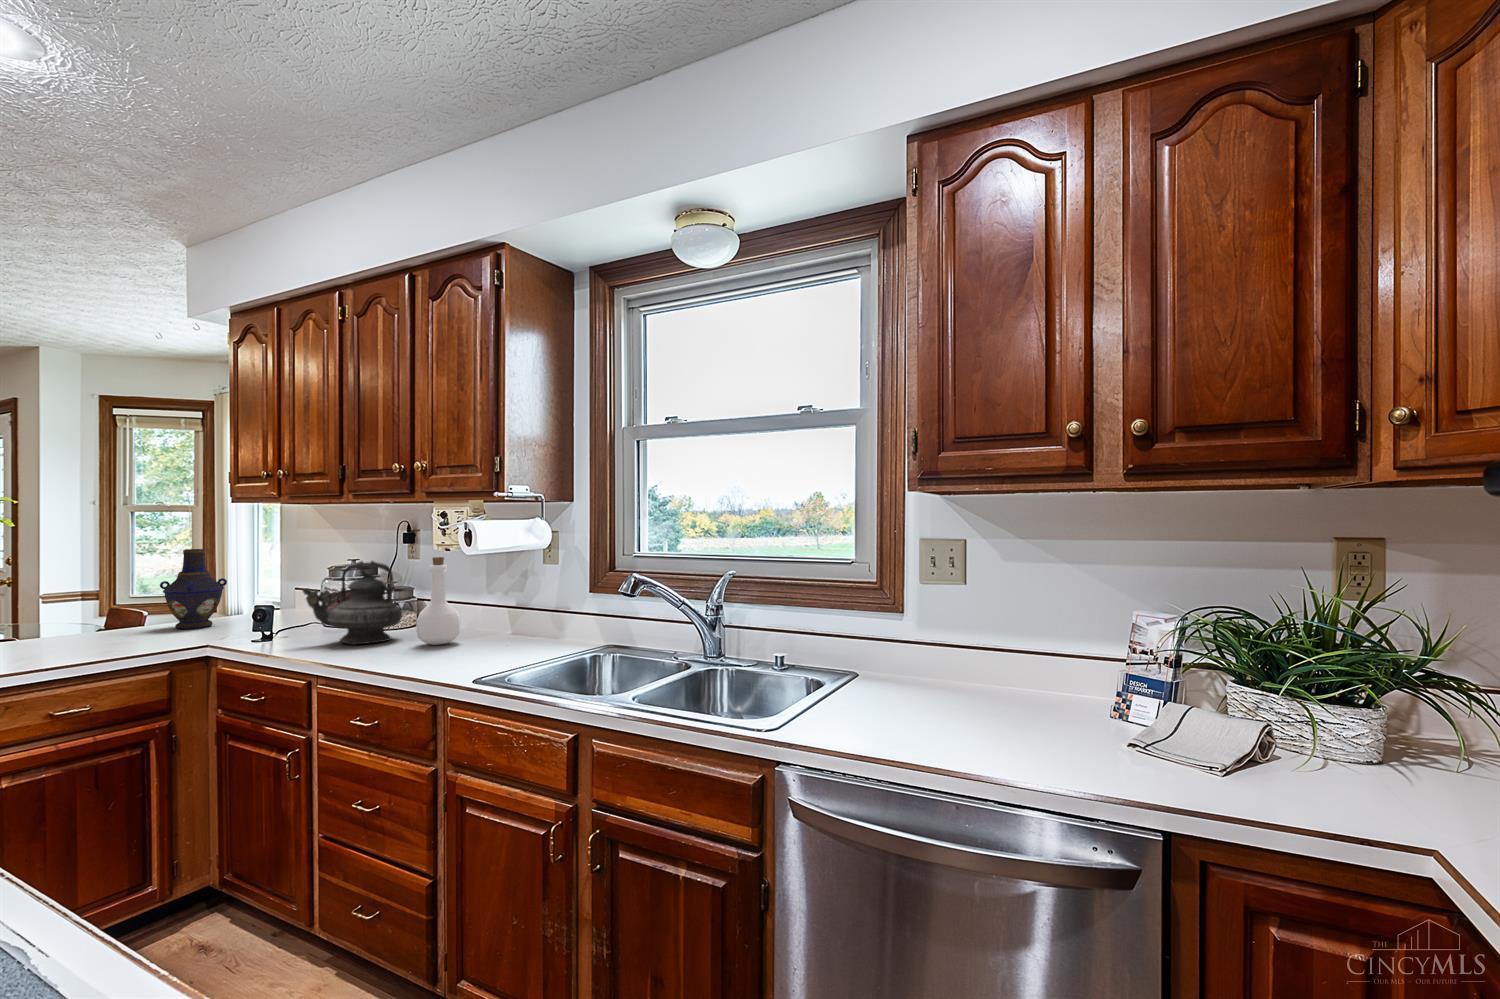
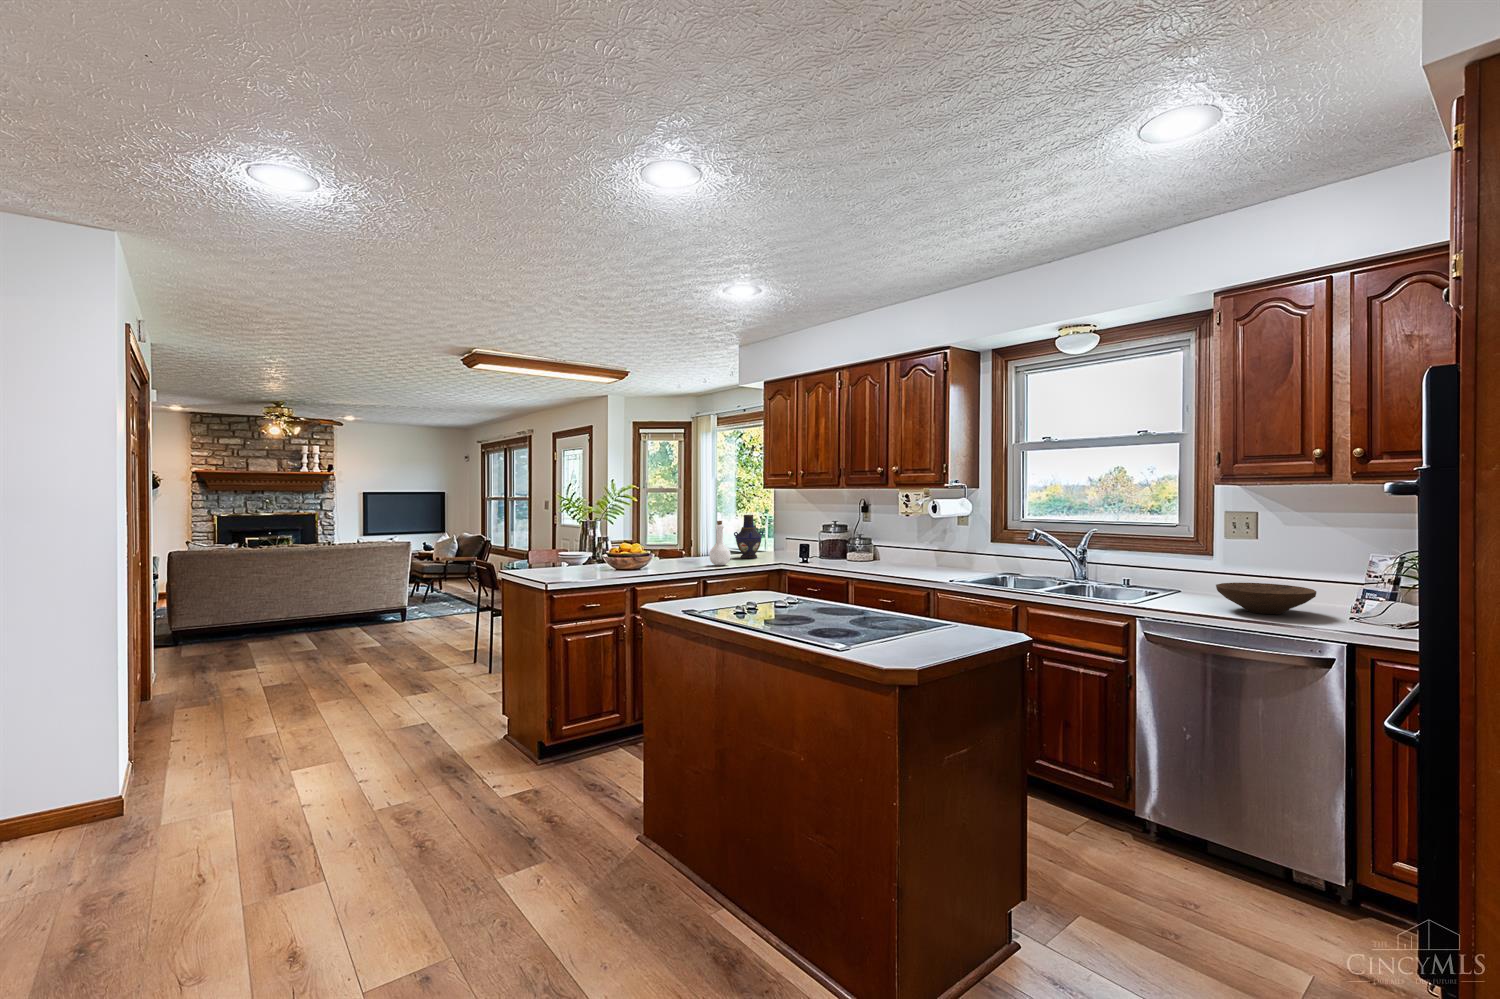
bottle: present [416,557,460,645] -> present [710,521,730,565]
teapot: present [302,561,402,645] -> none [827,522,878,567]
wooden bowl: none [909,669,1071,739] -> present [1216,583,1316,614]

